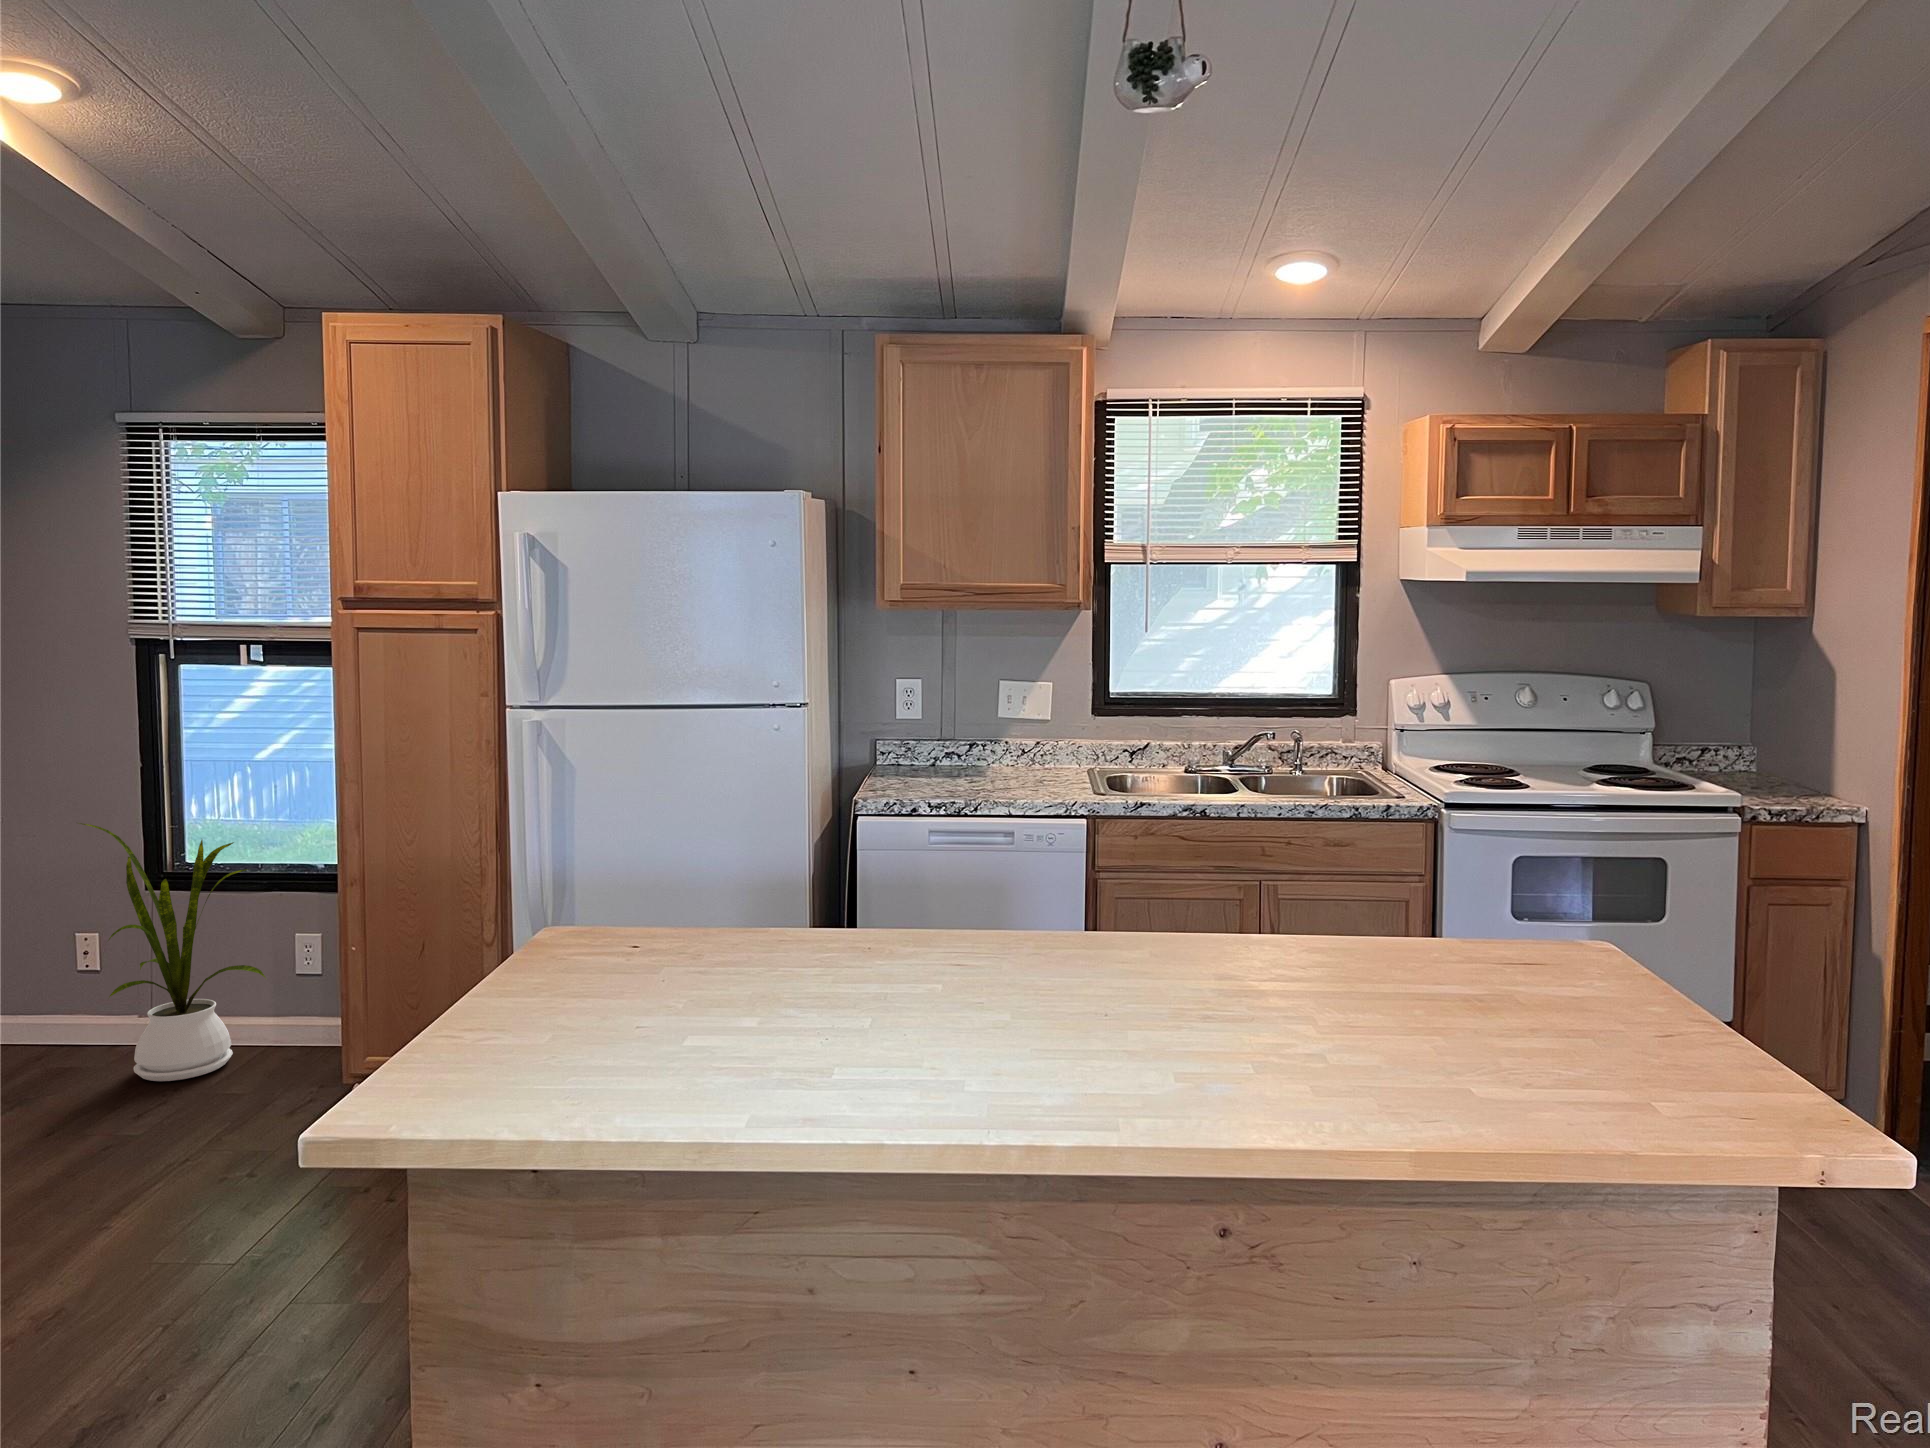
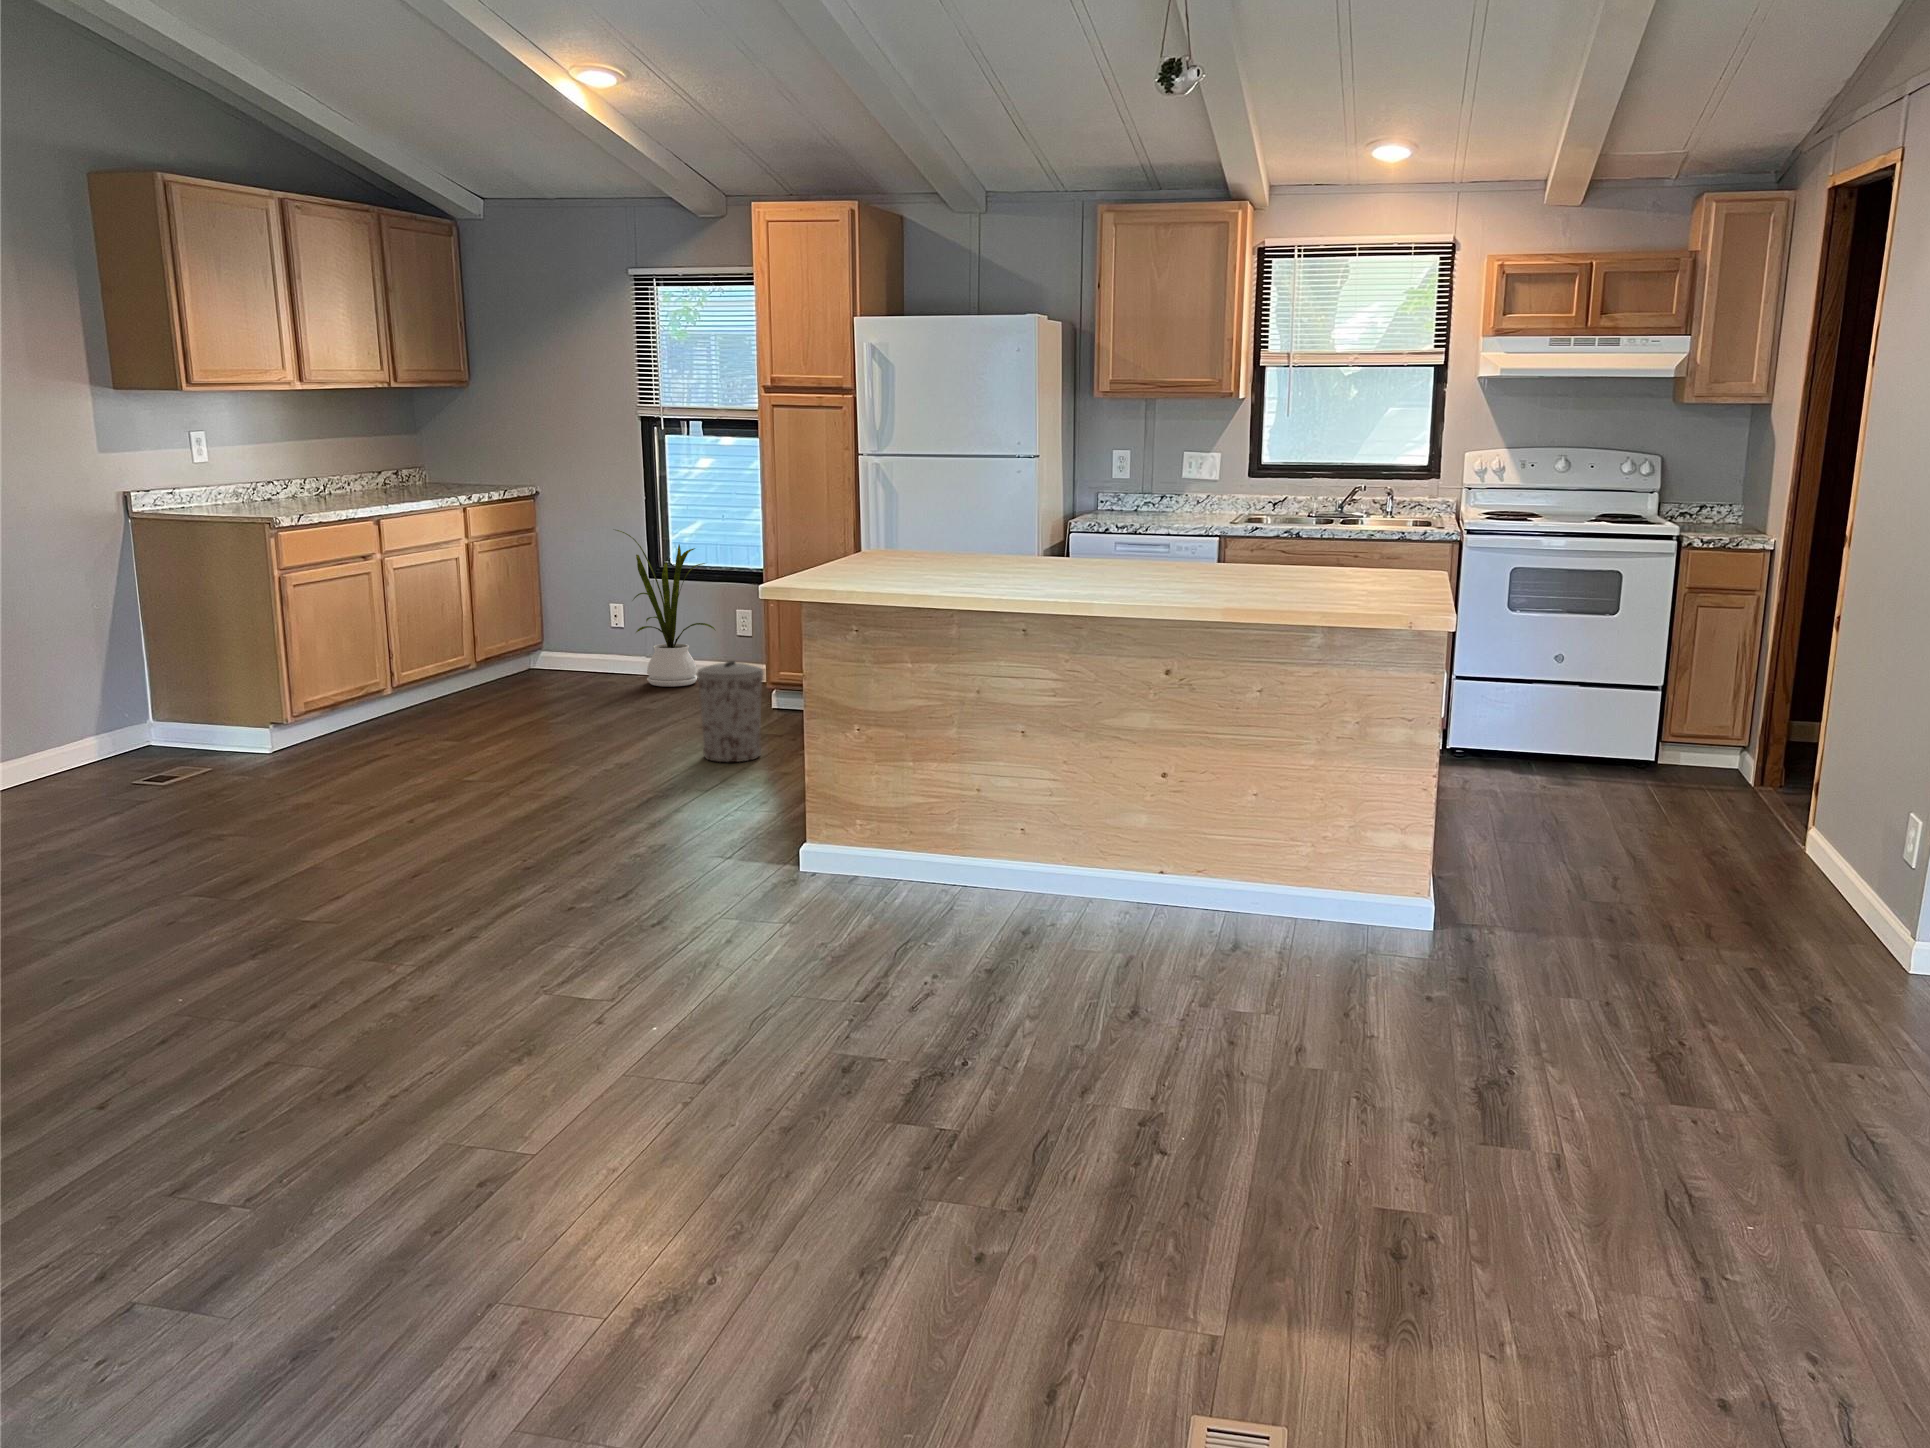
trash can: none [124,1131,279,1360] -> present [697,661,763,762]

